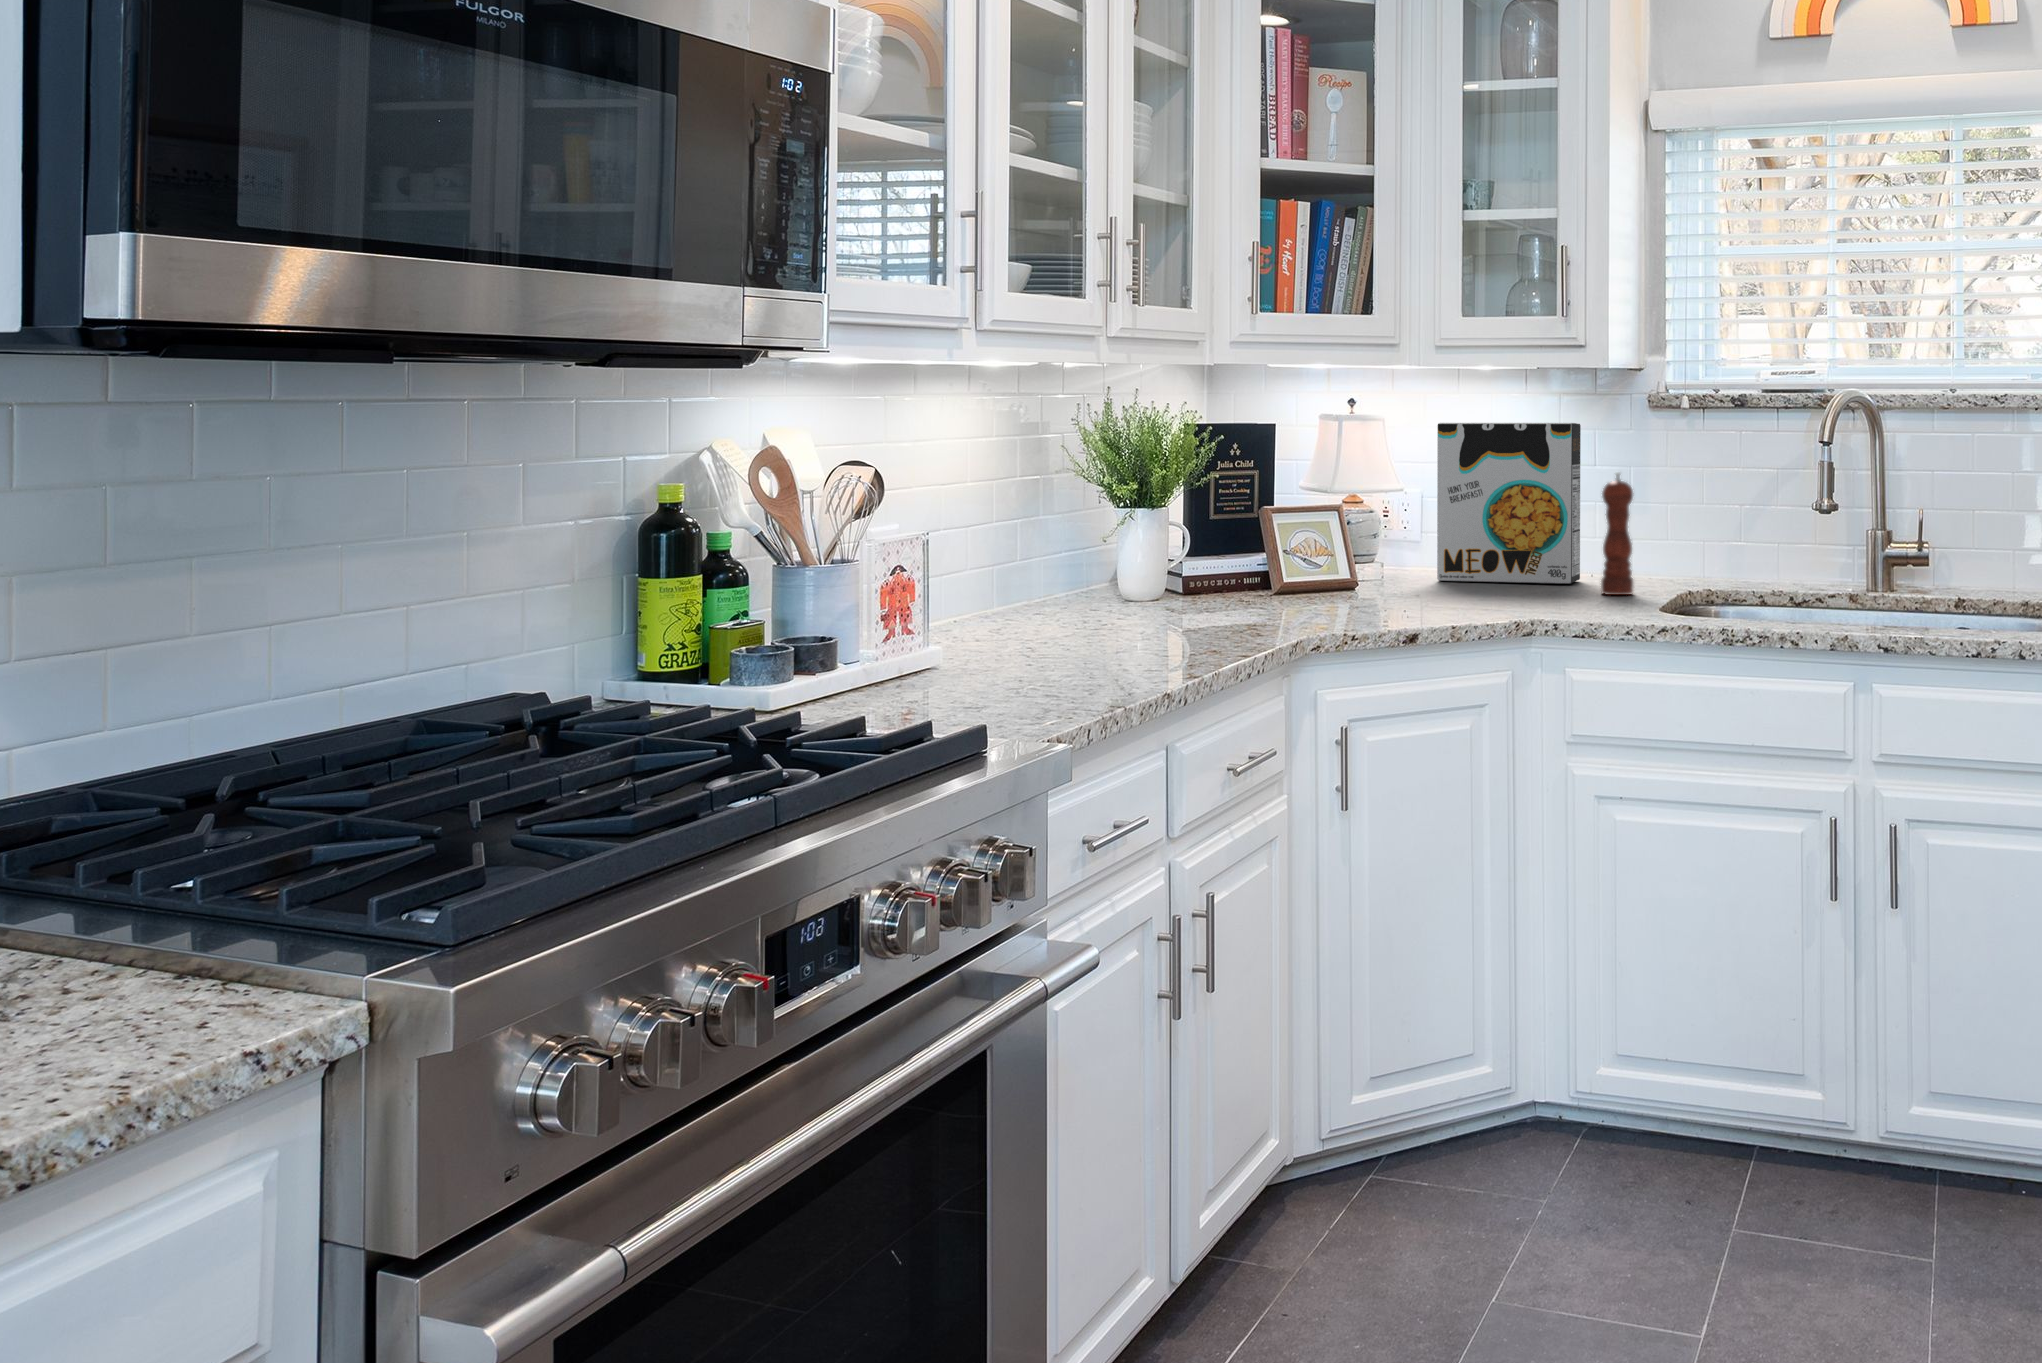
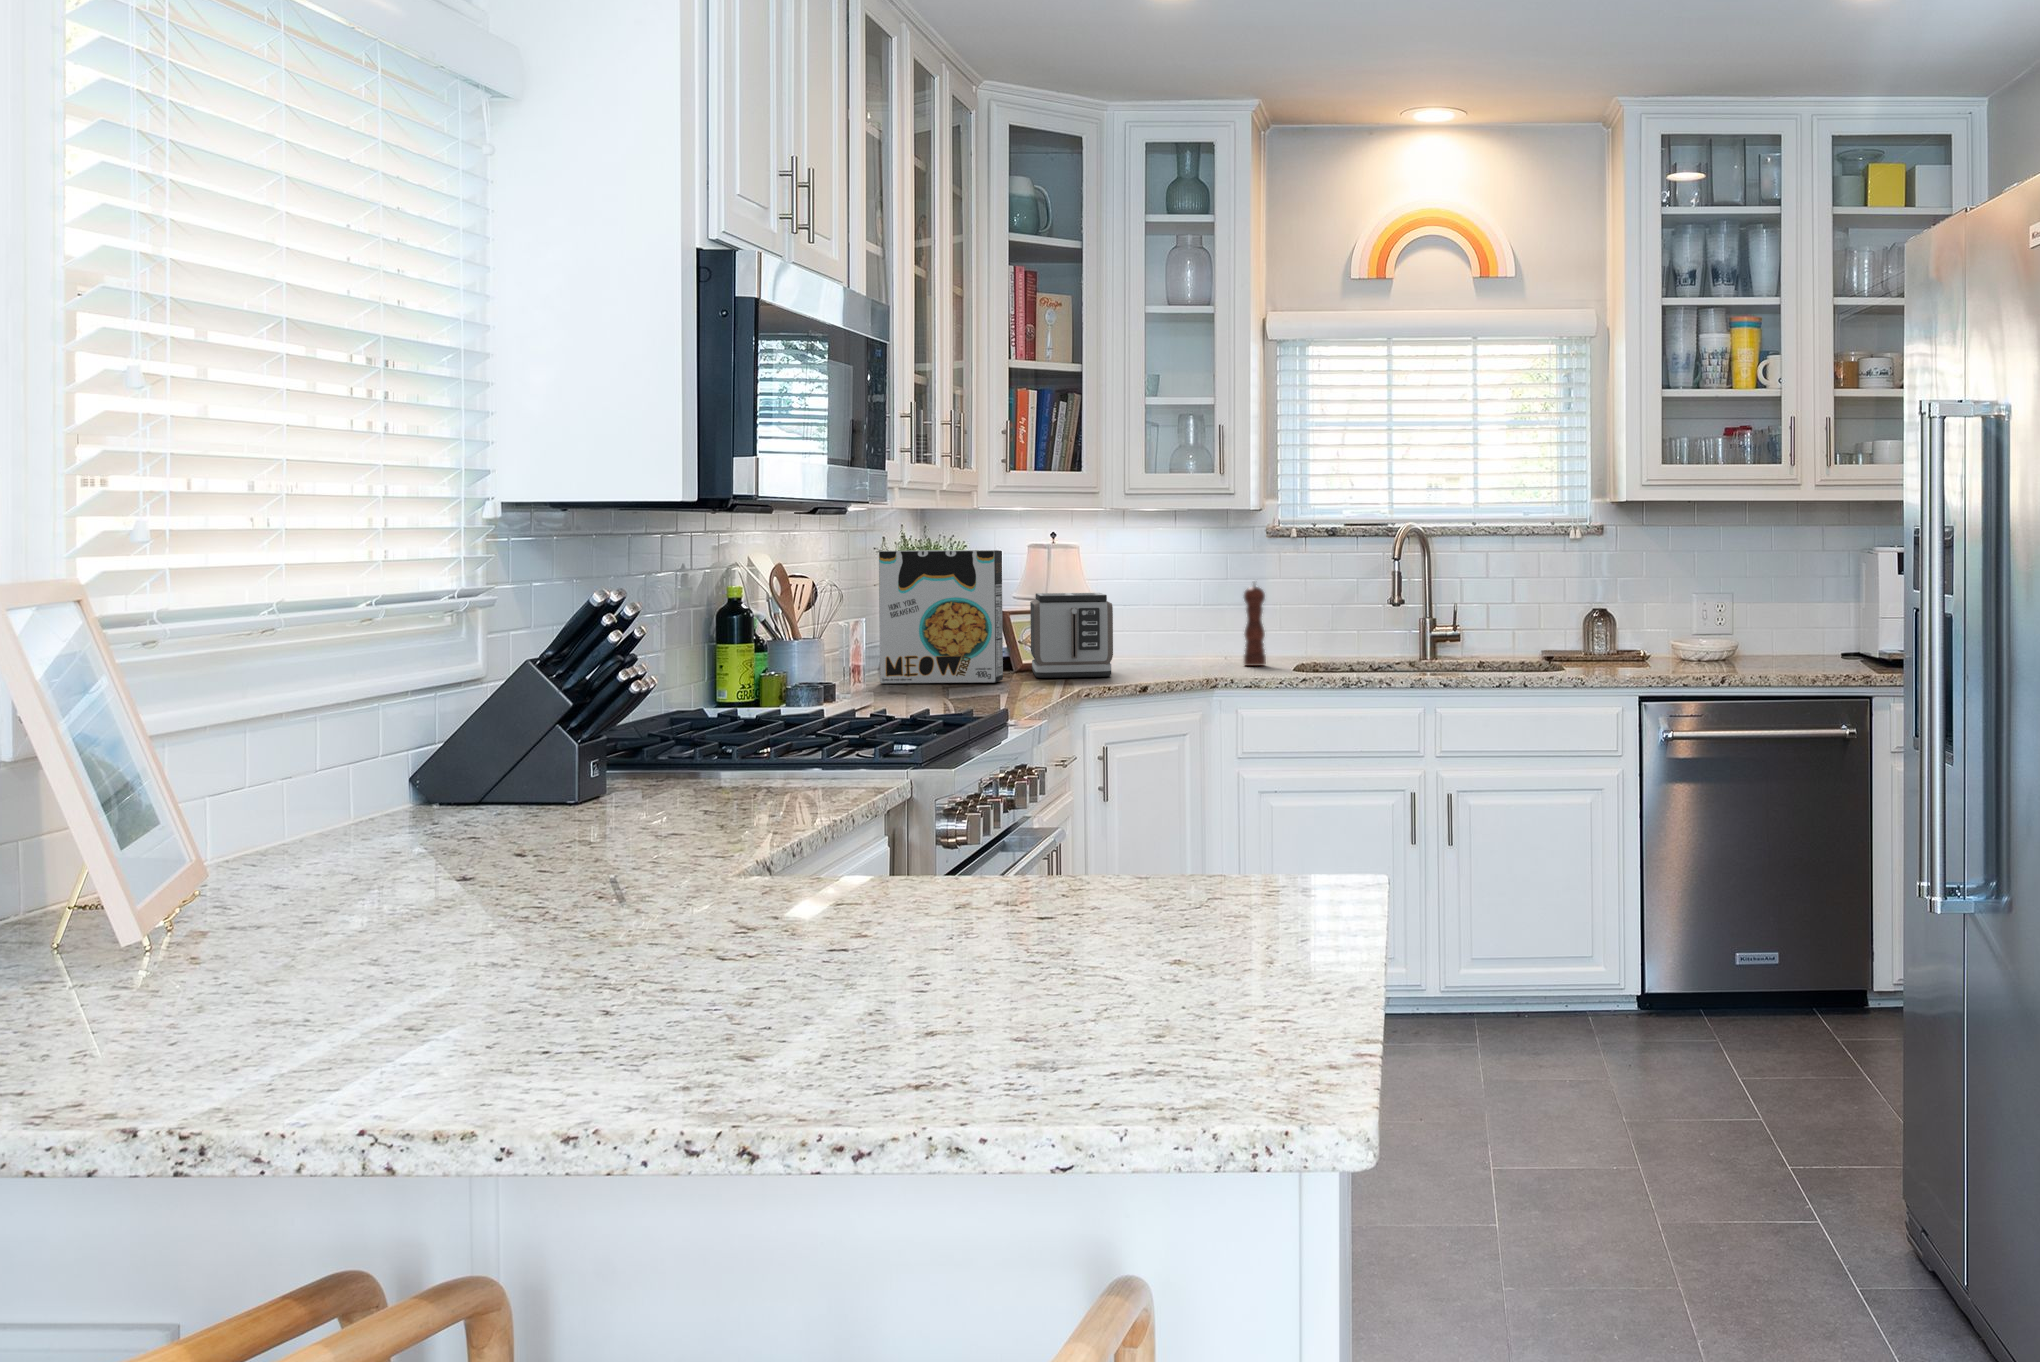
cereal box: present [1437,423,1581,584] -> present [879,550,1003,684]
toaster: none [1272,486,1400,612] -> present [1030,593,1113,678]

